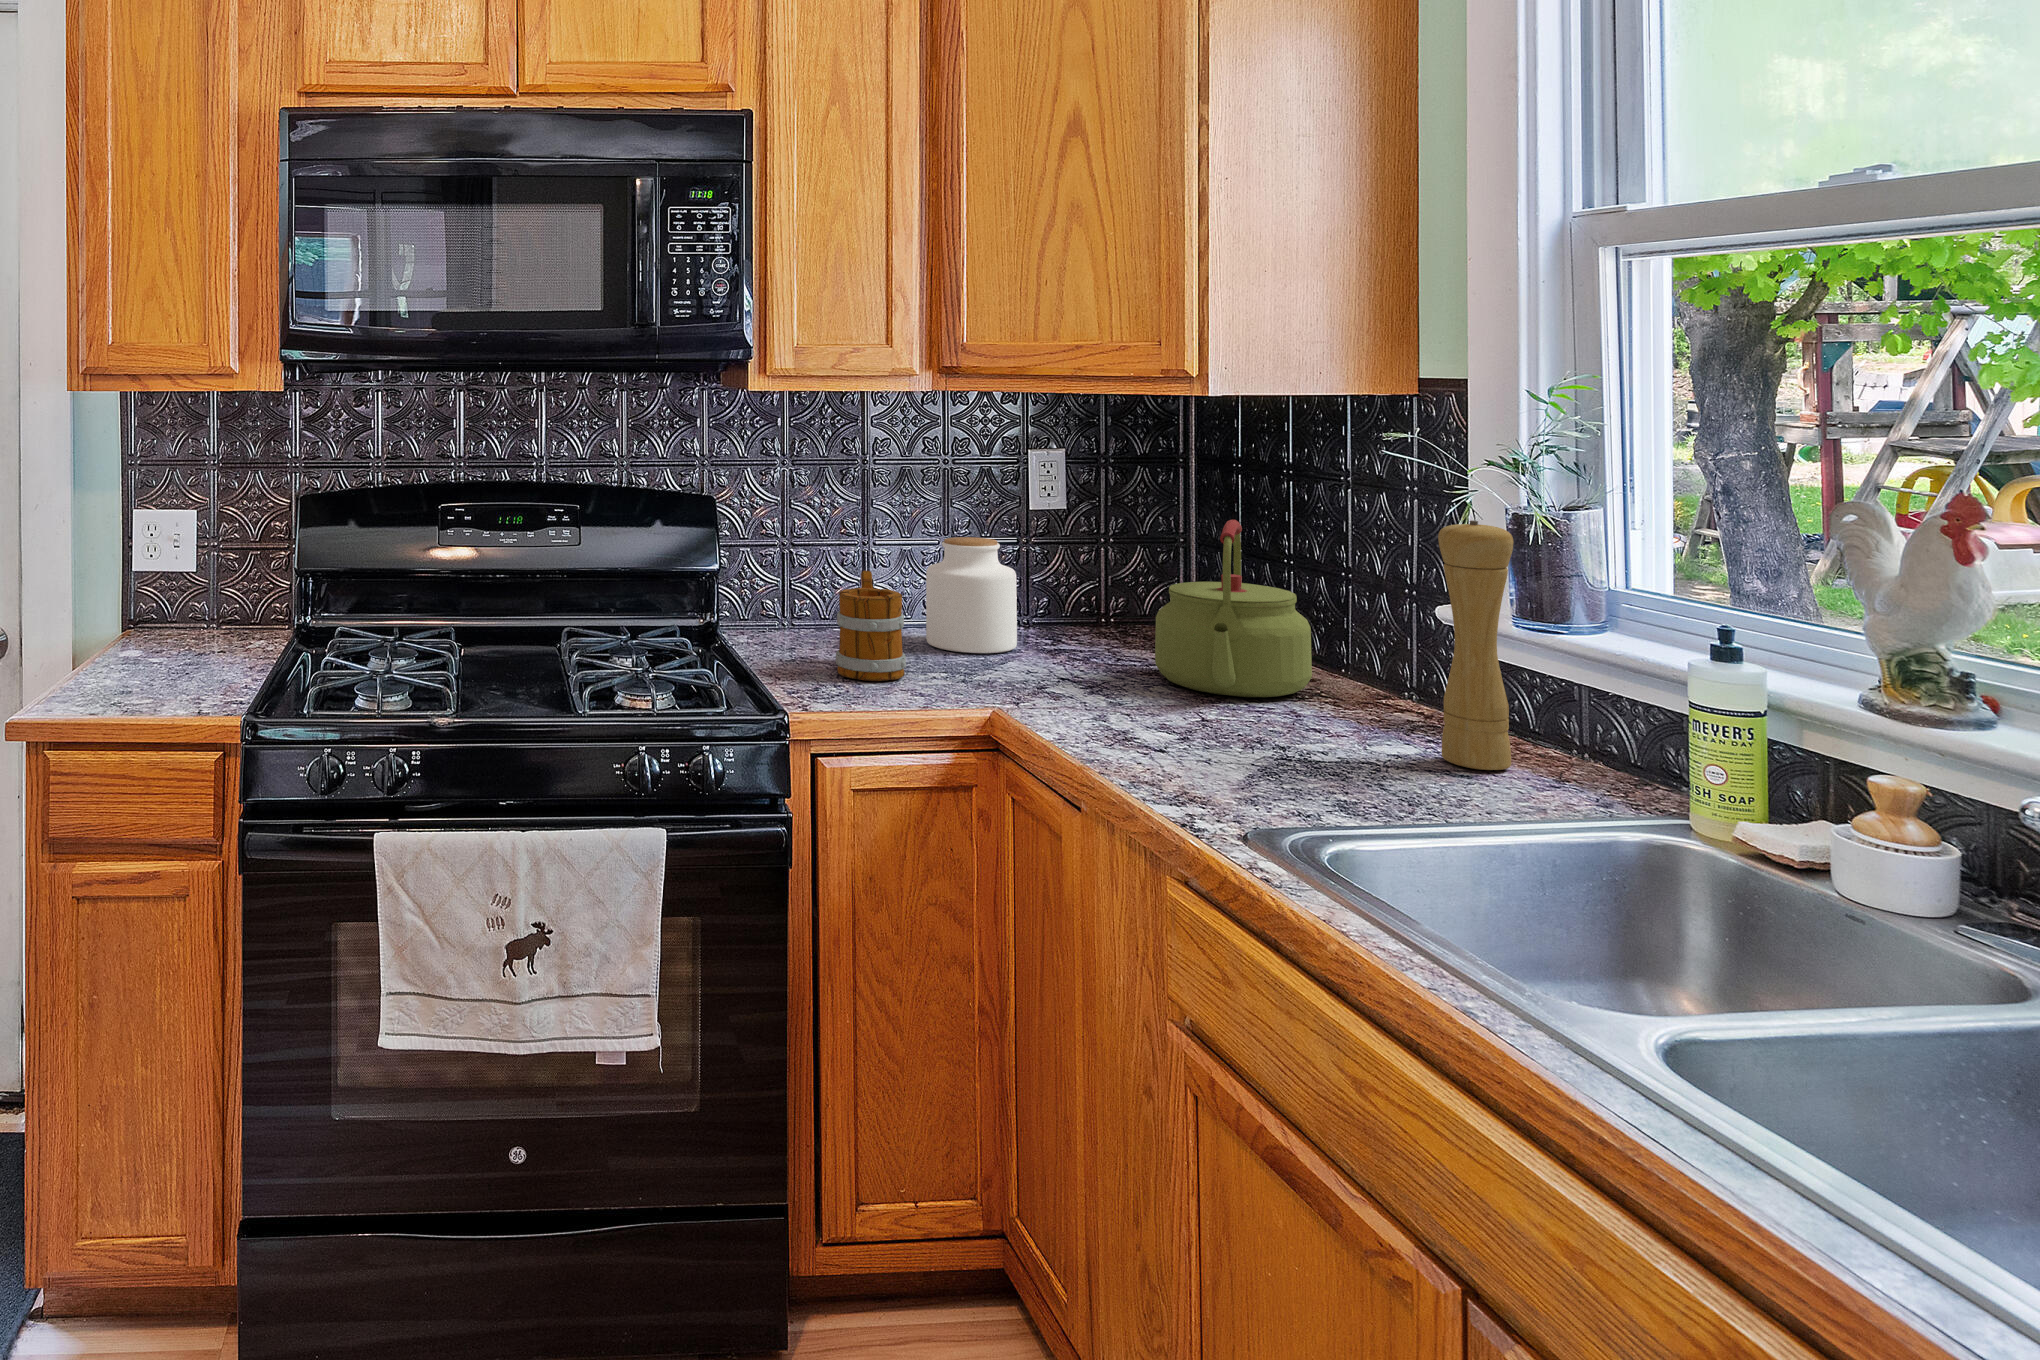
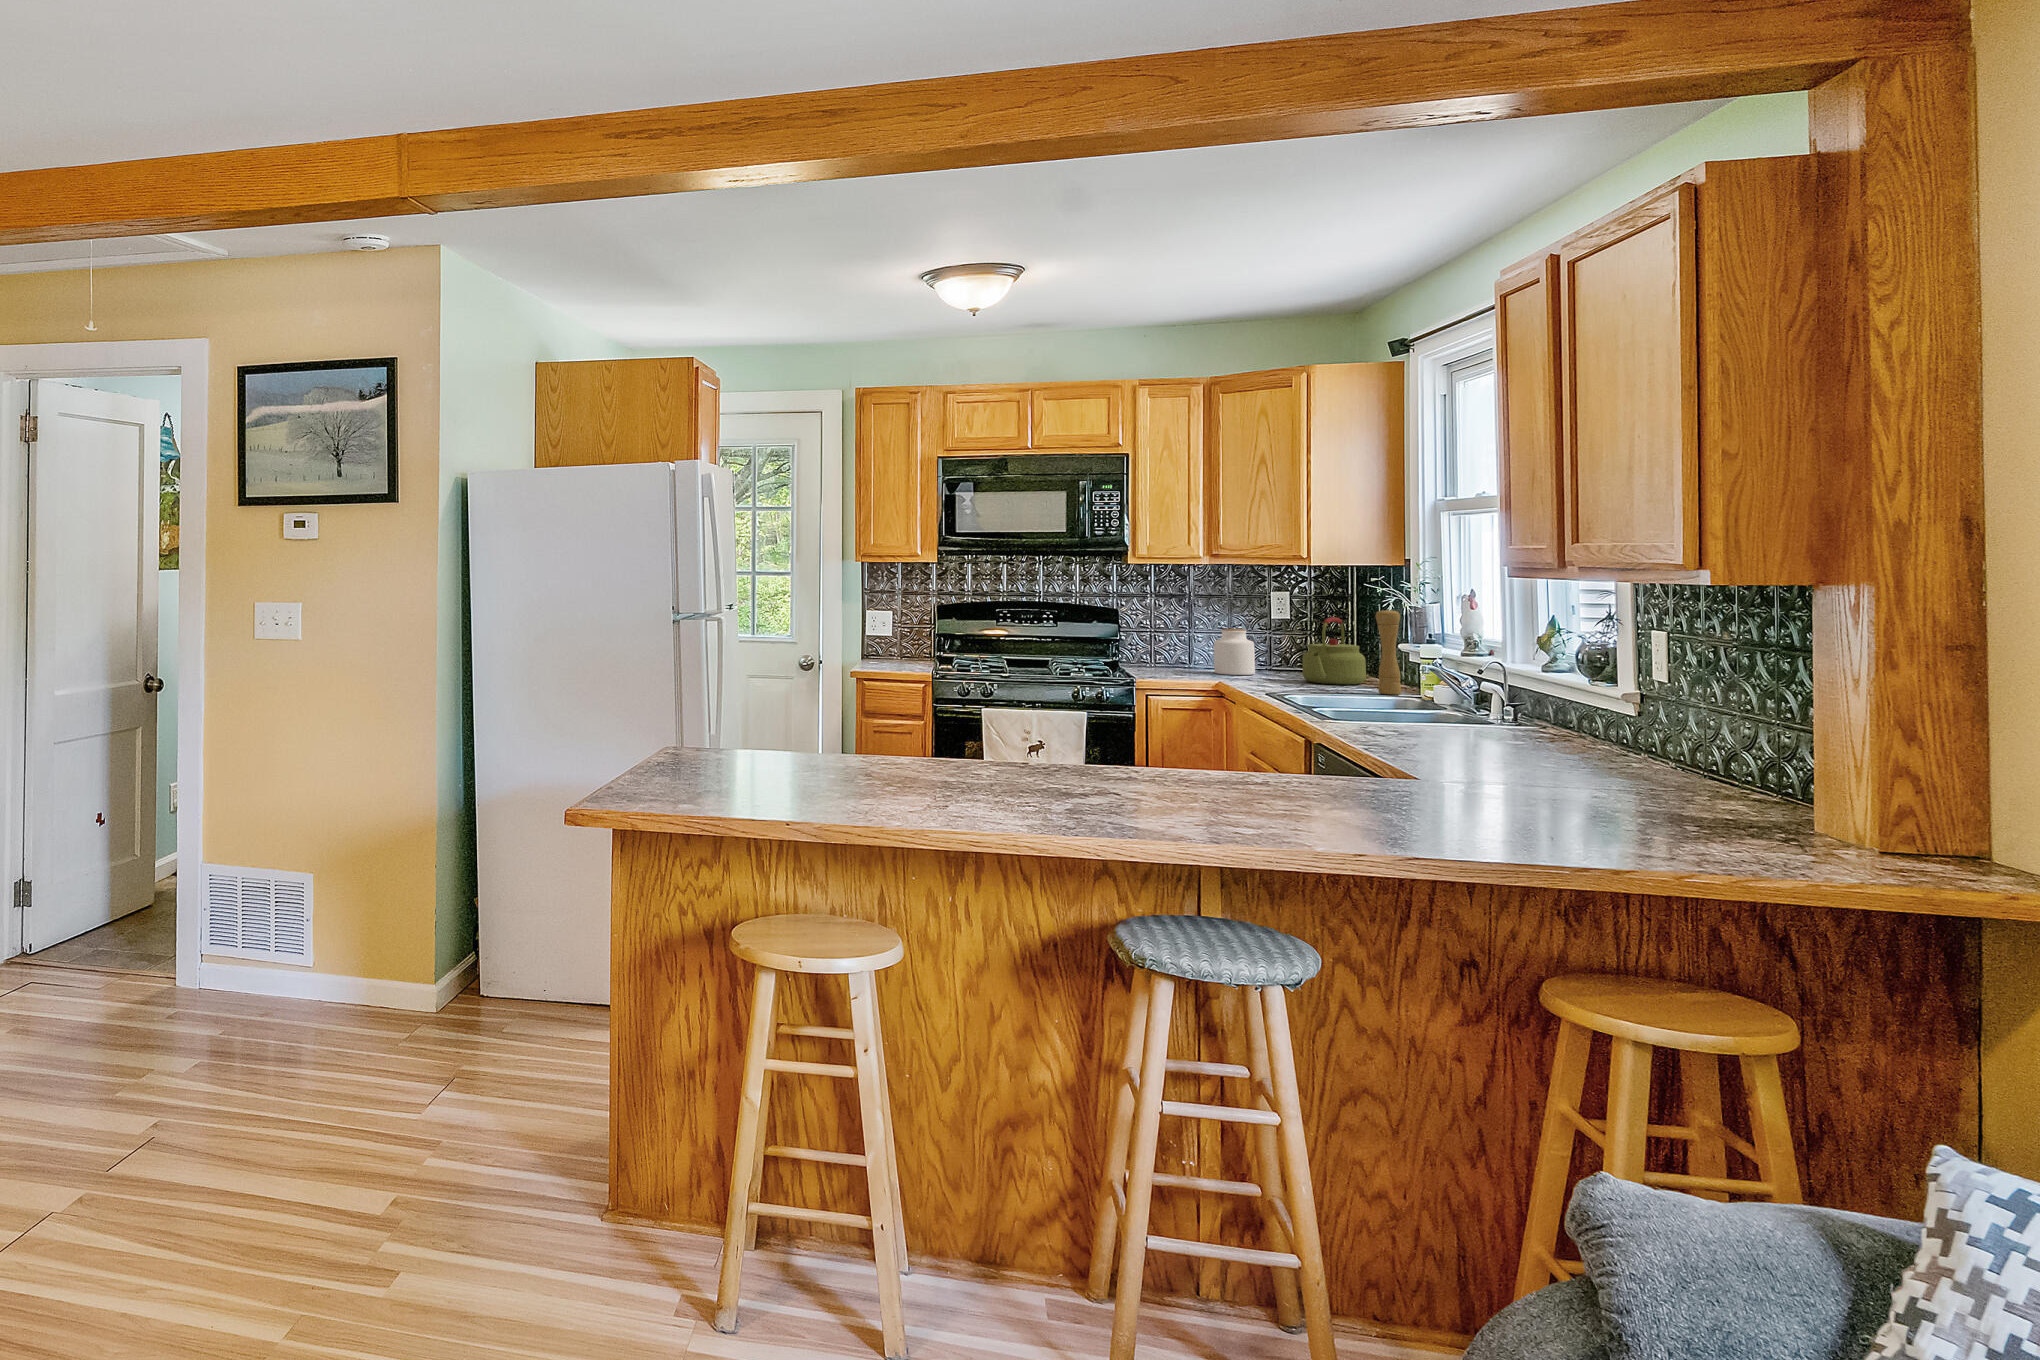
mug: present [836,571,906,681] -> none [1166,637,1195,677]

